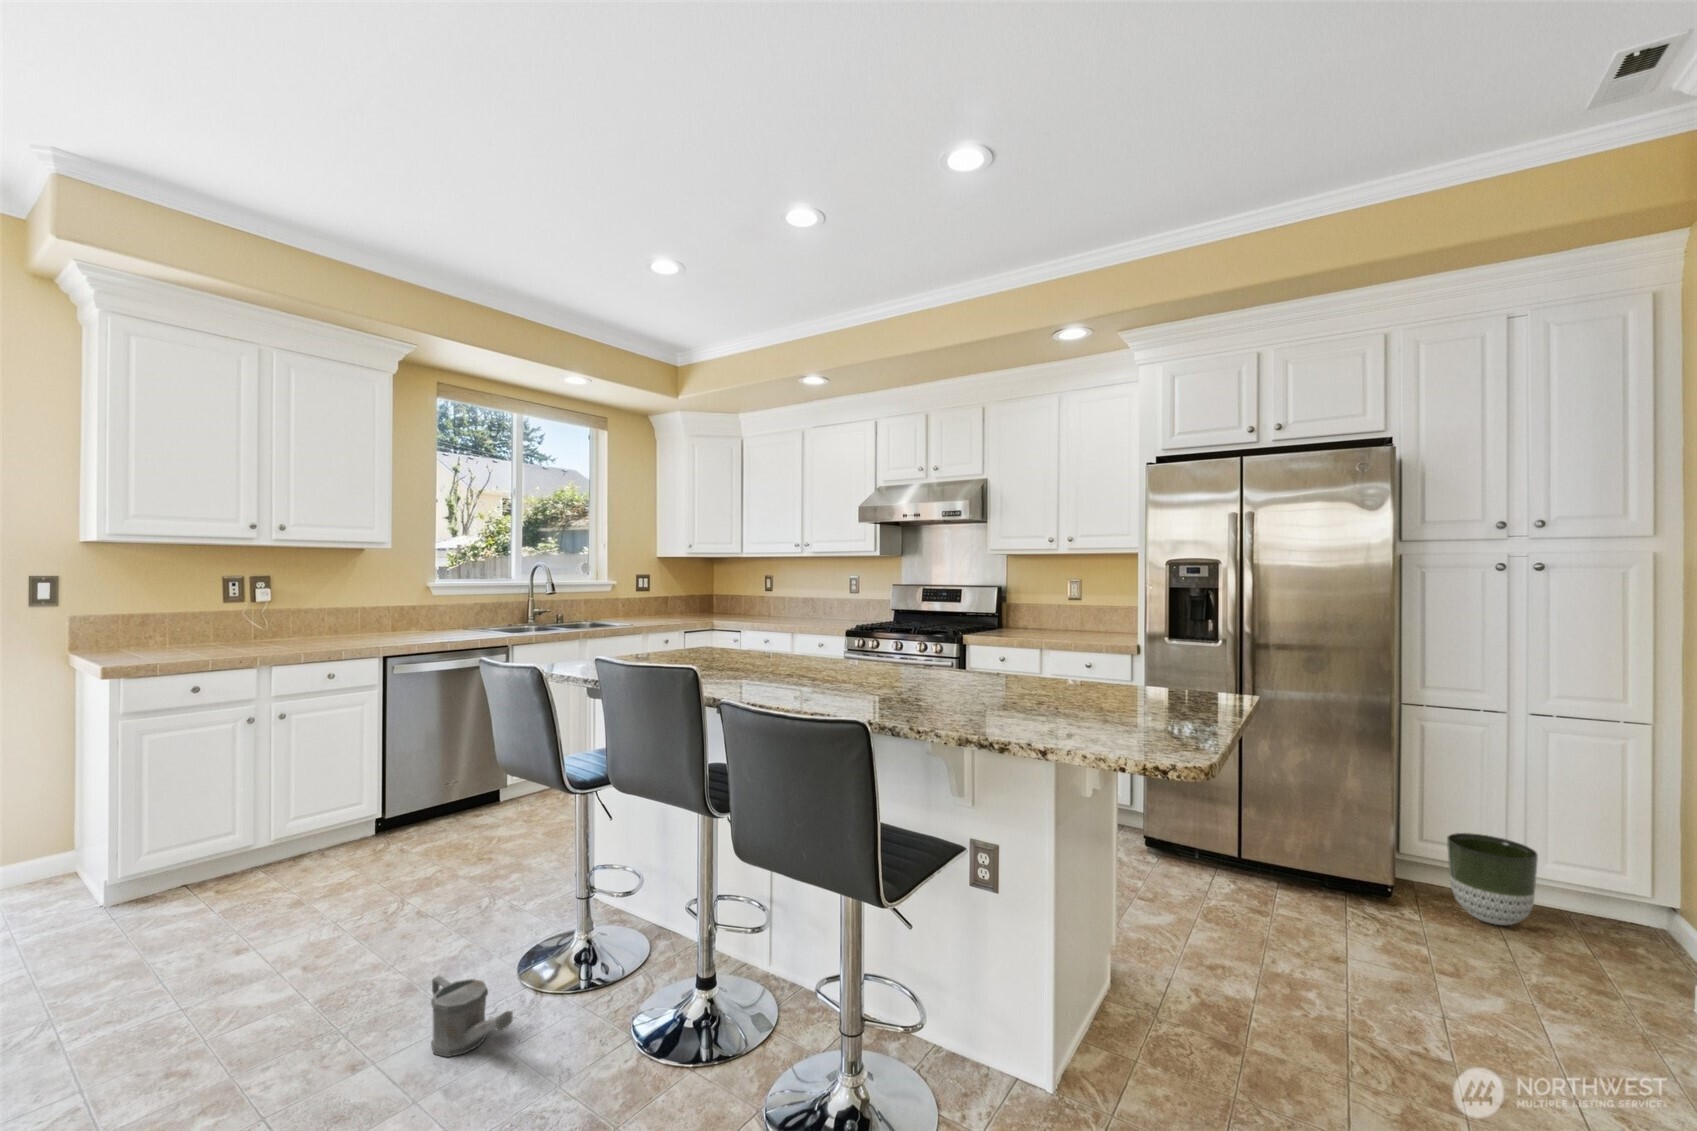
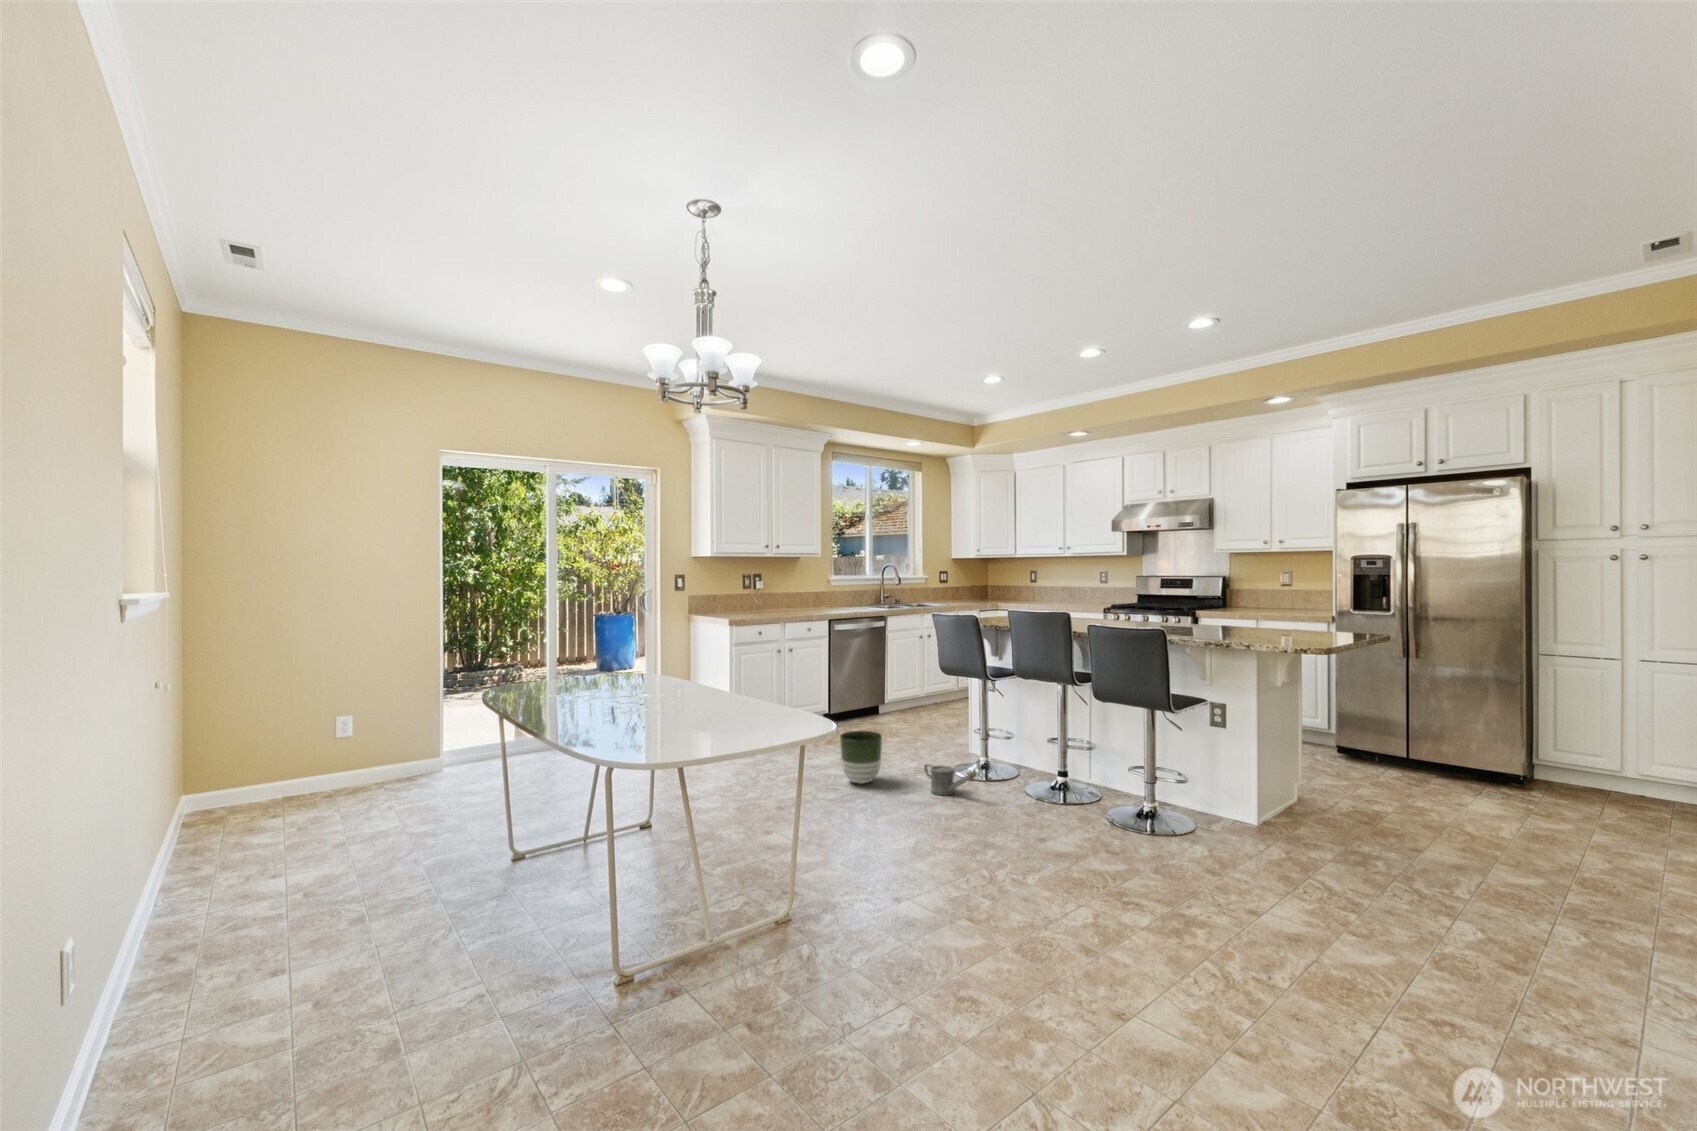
planter: present [1447,833,1538,925] -> present [840,731,882,784]

